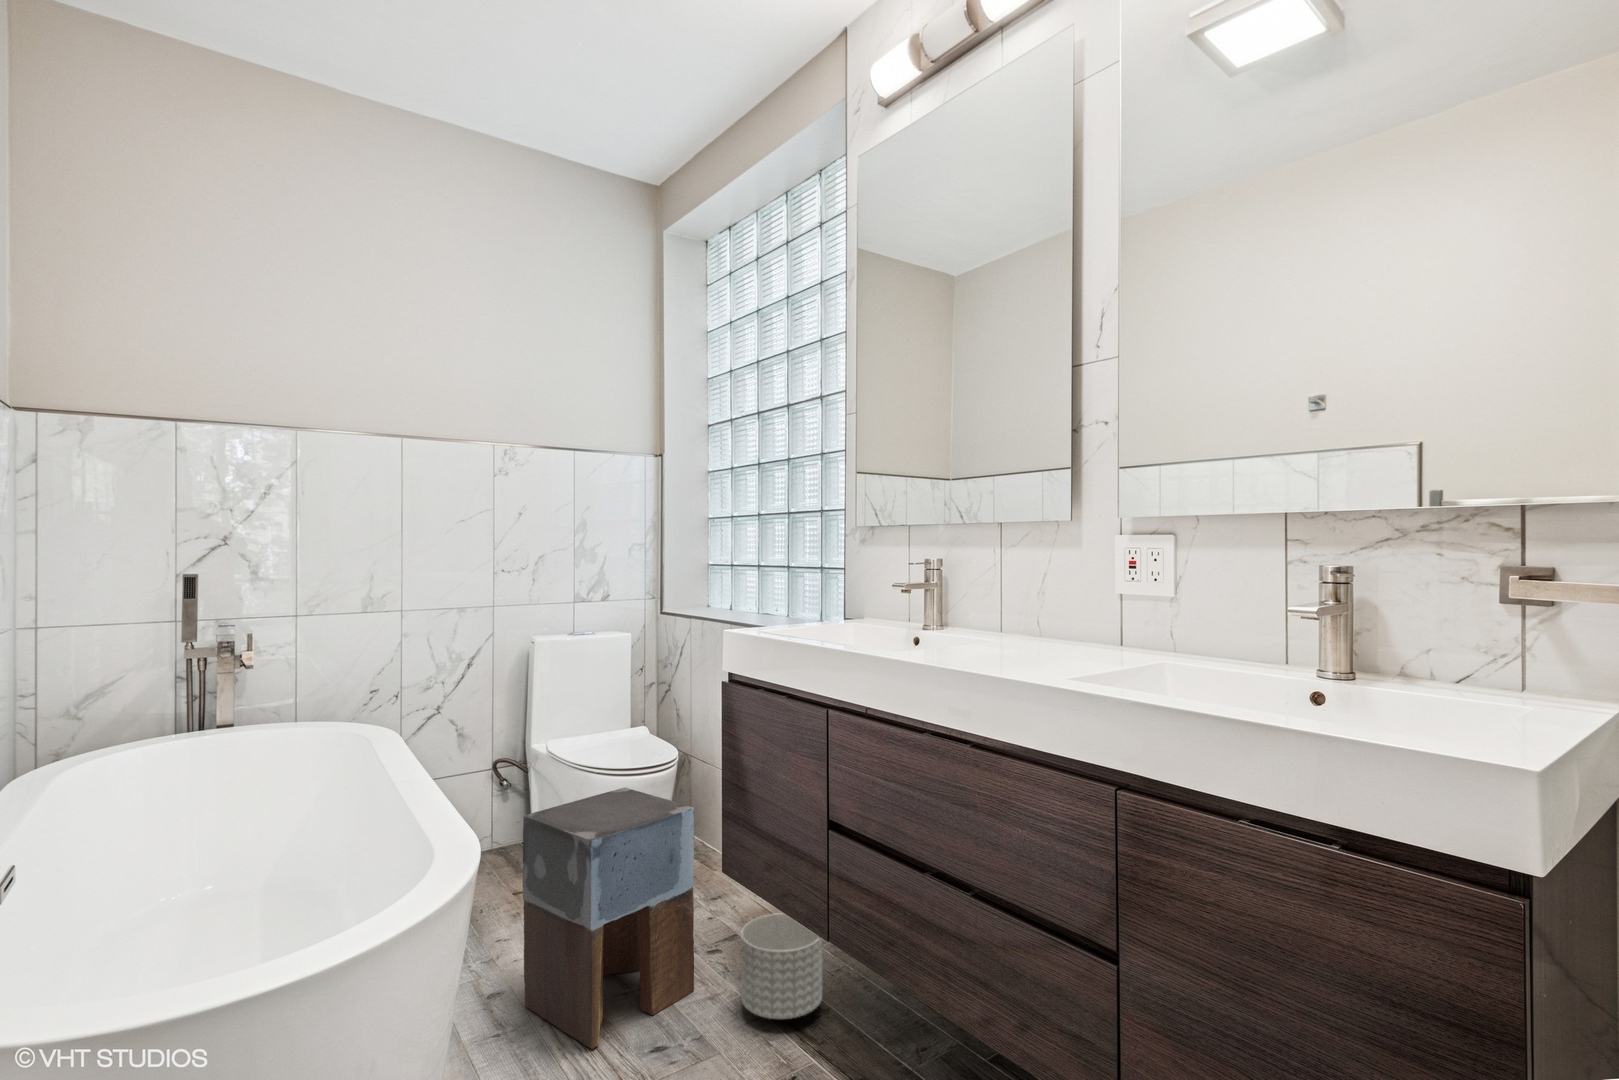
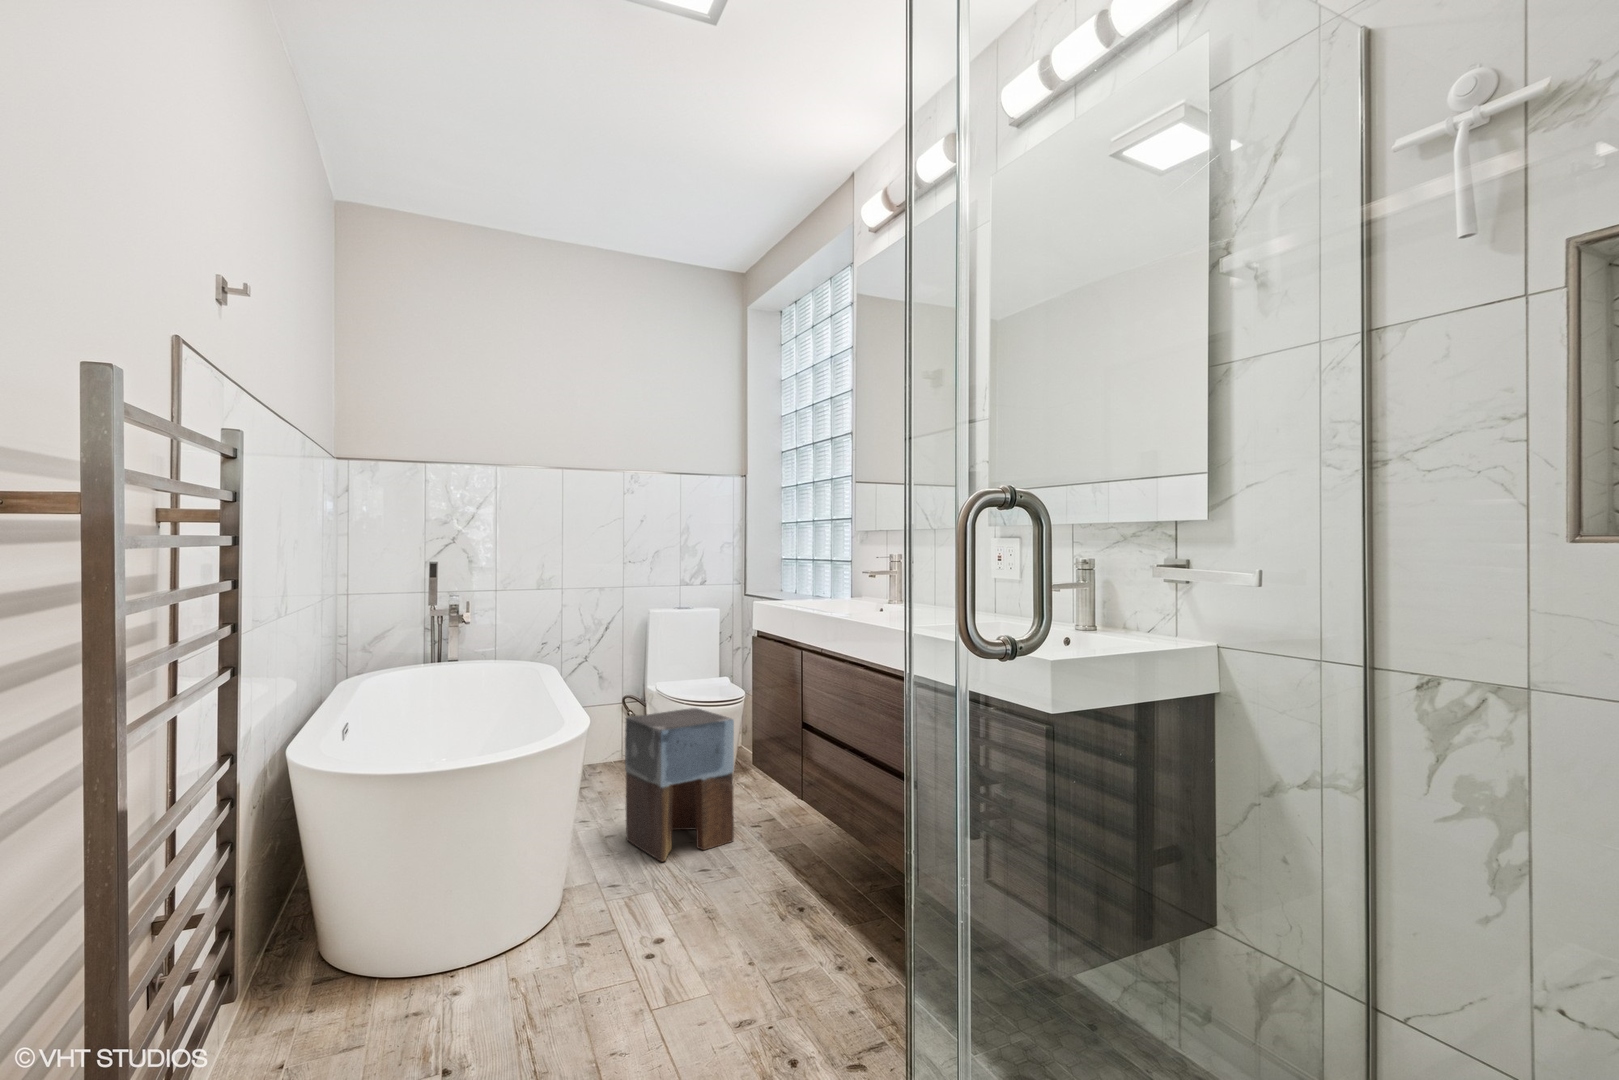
planter: present [741,913,822,1019] -> none [759,794,814,858]

